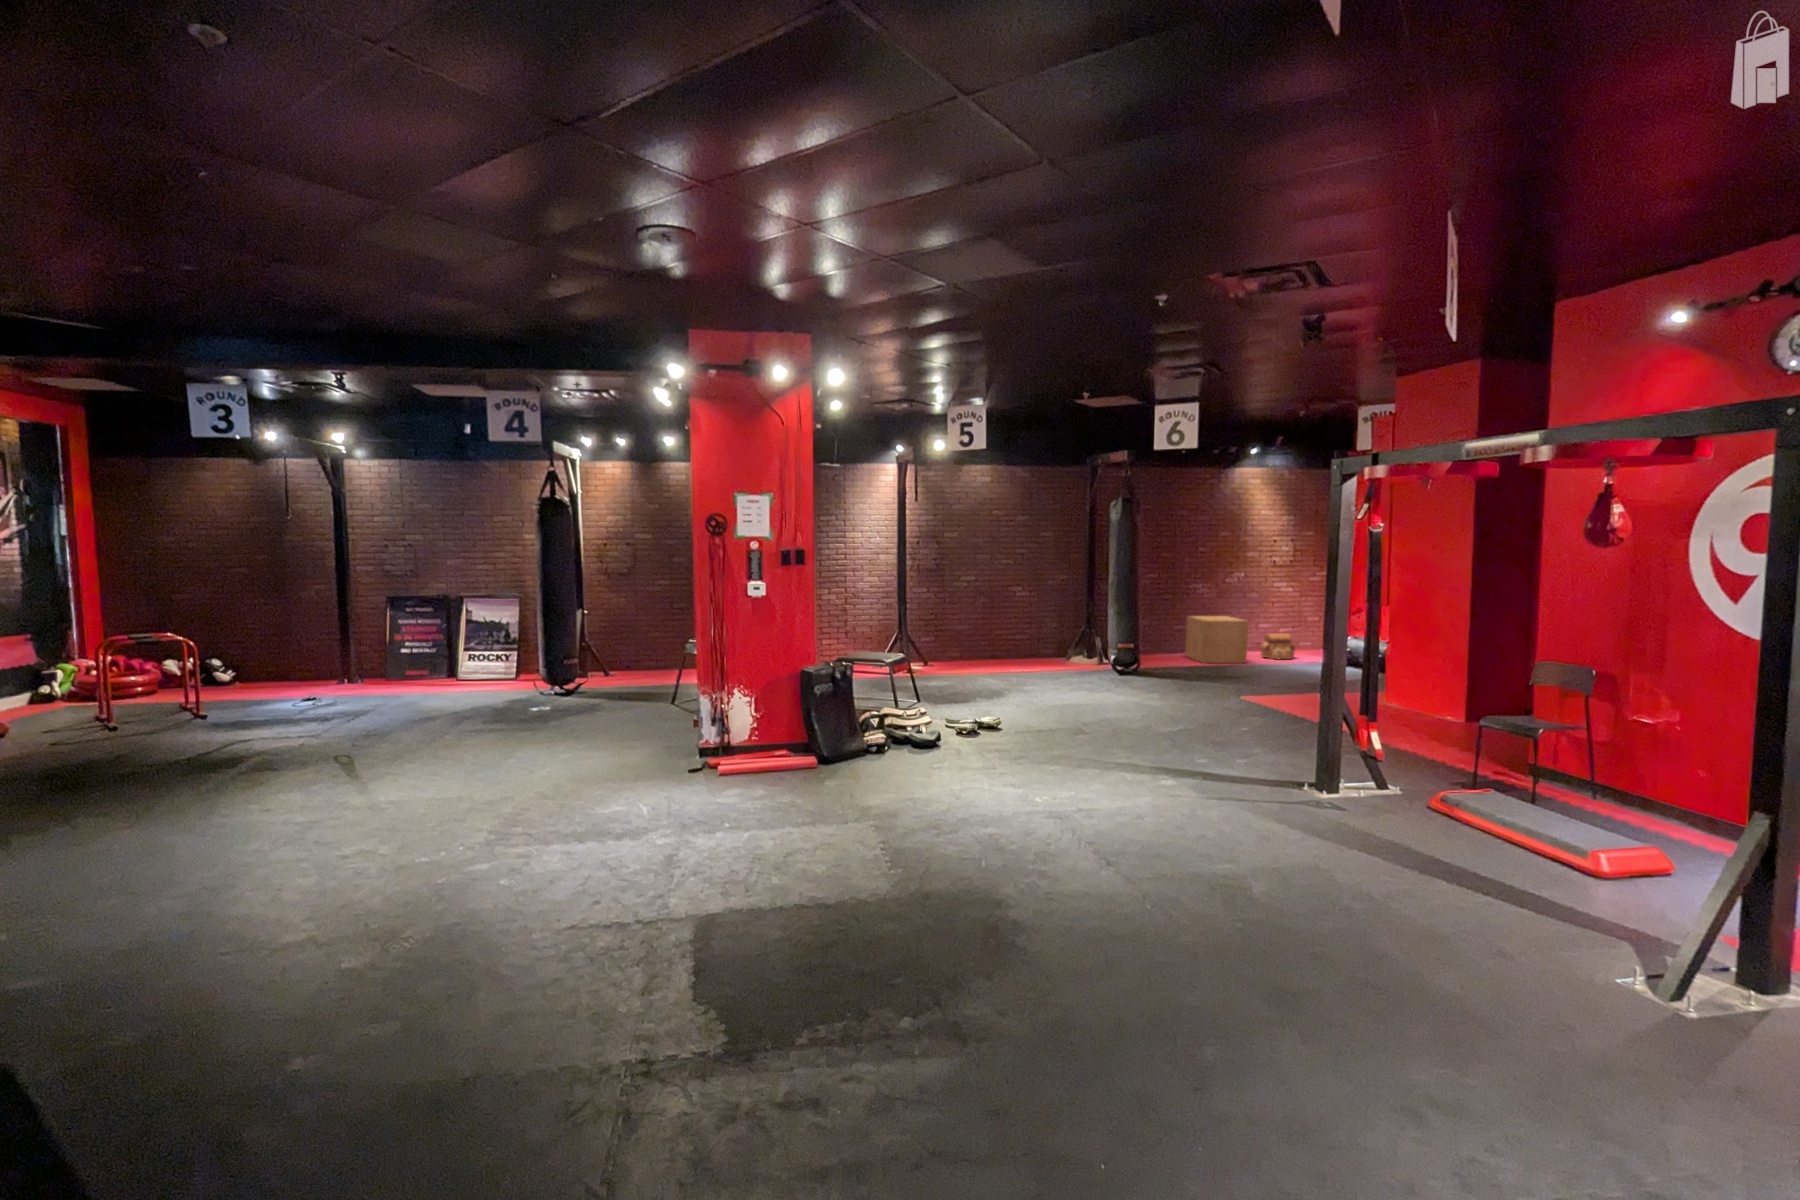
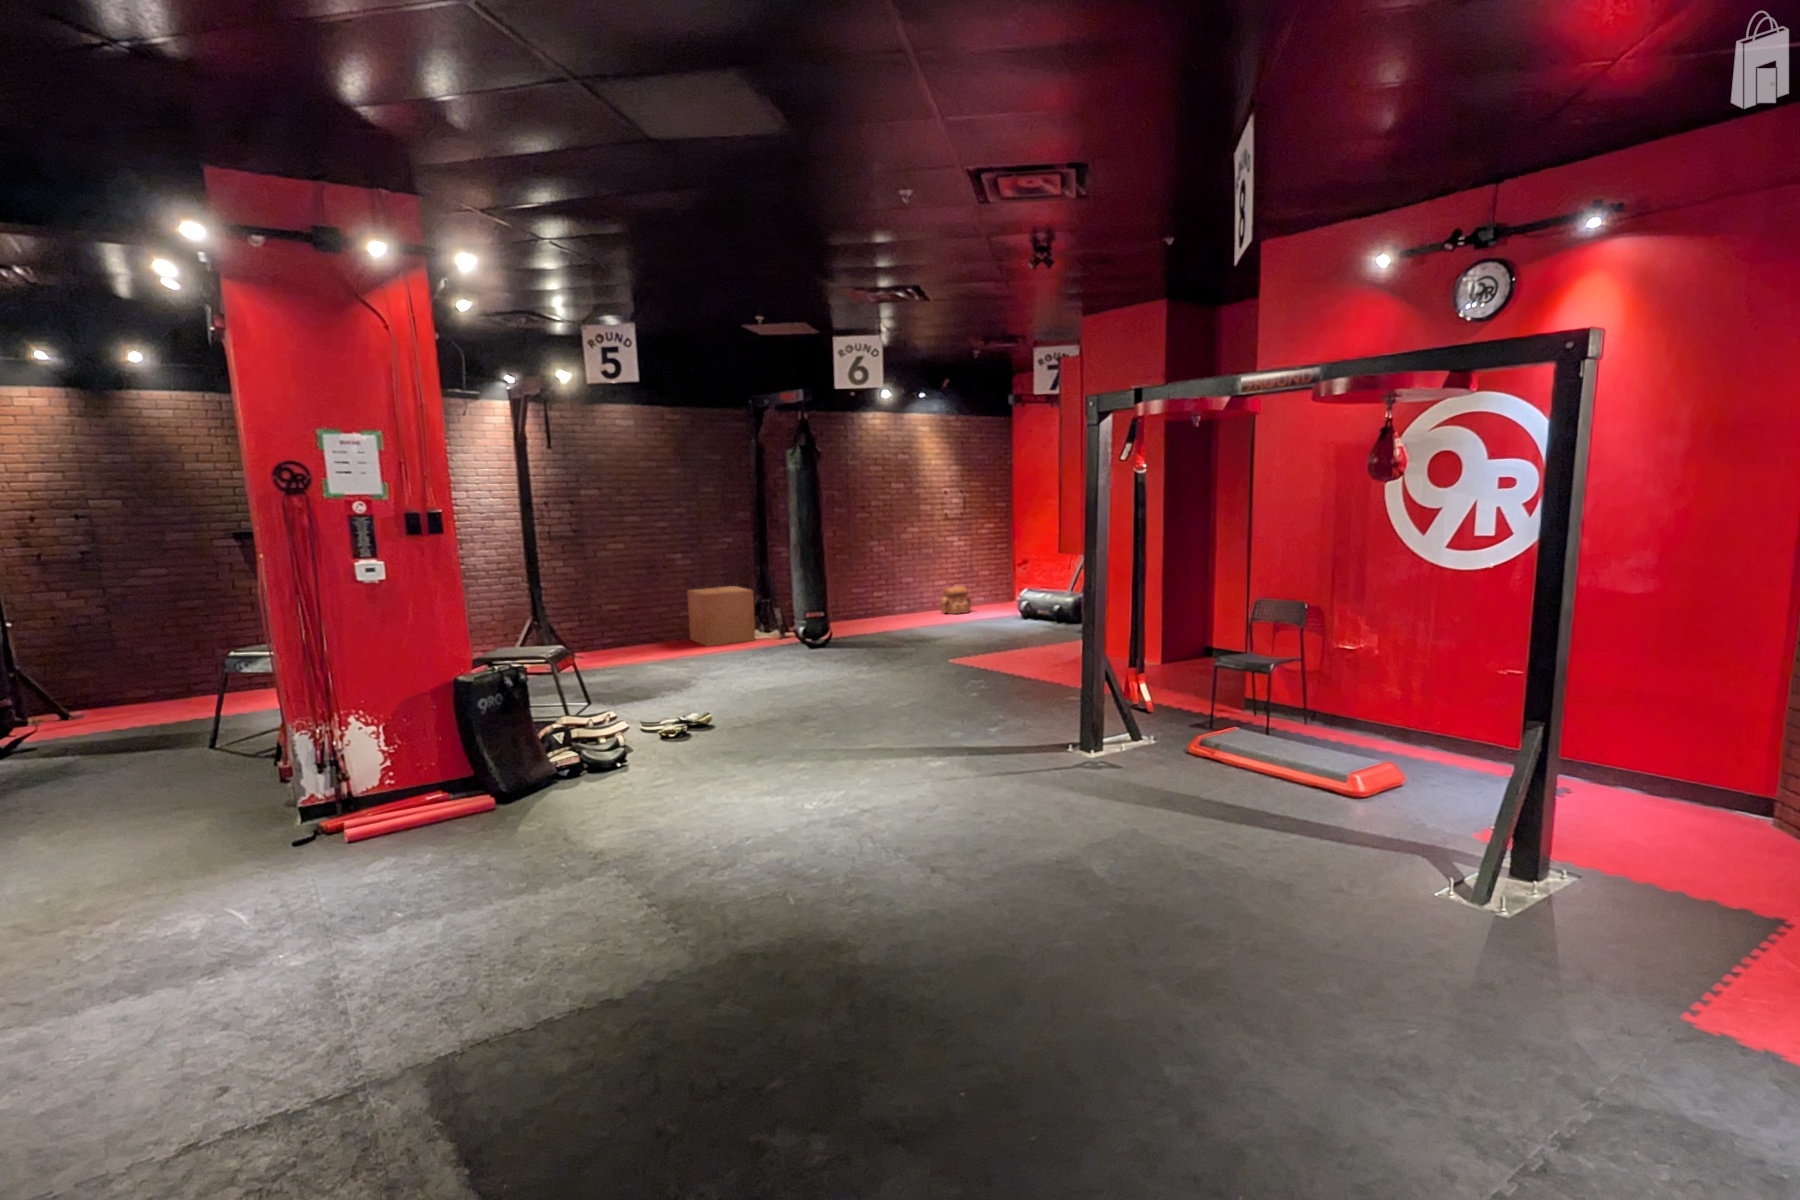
cardboard box: present [1185,616,1248,663] -> present [687,586,756,646]

